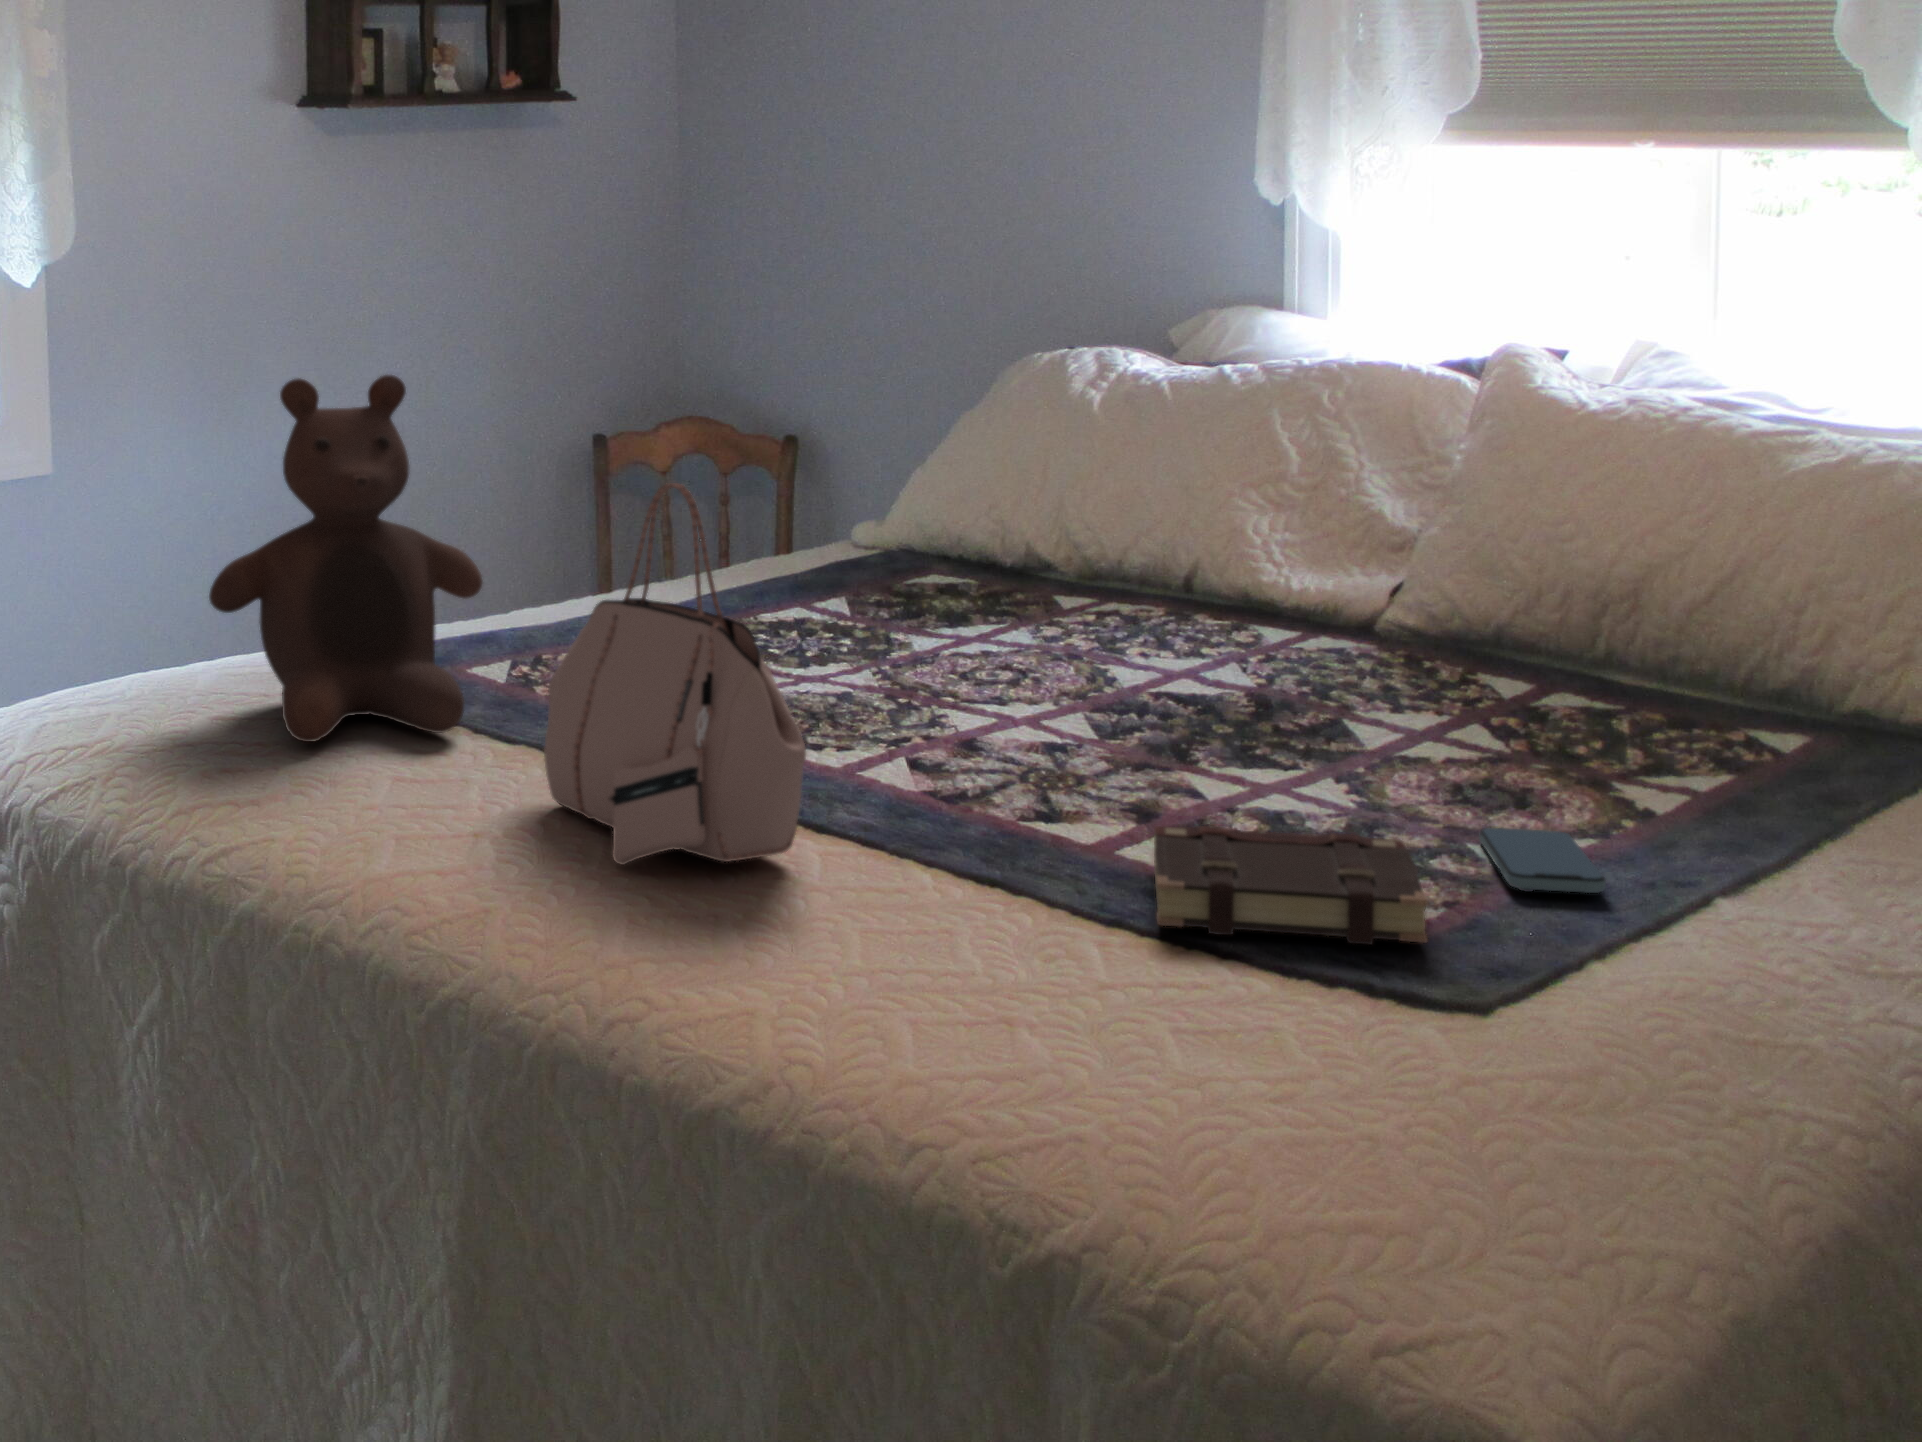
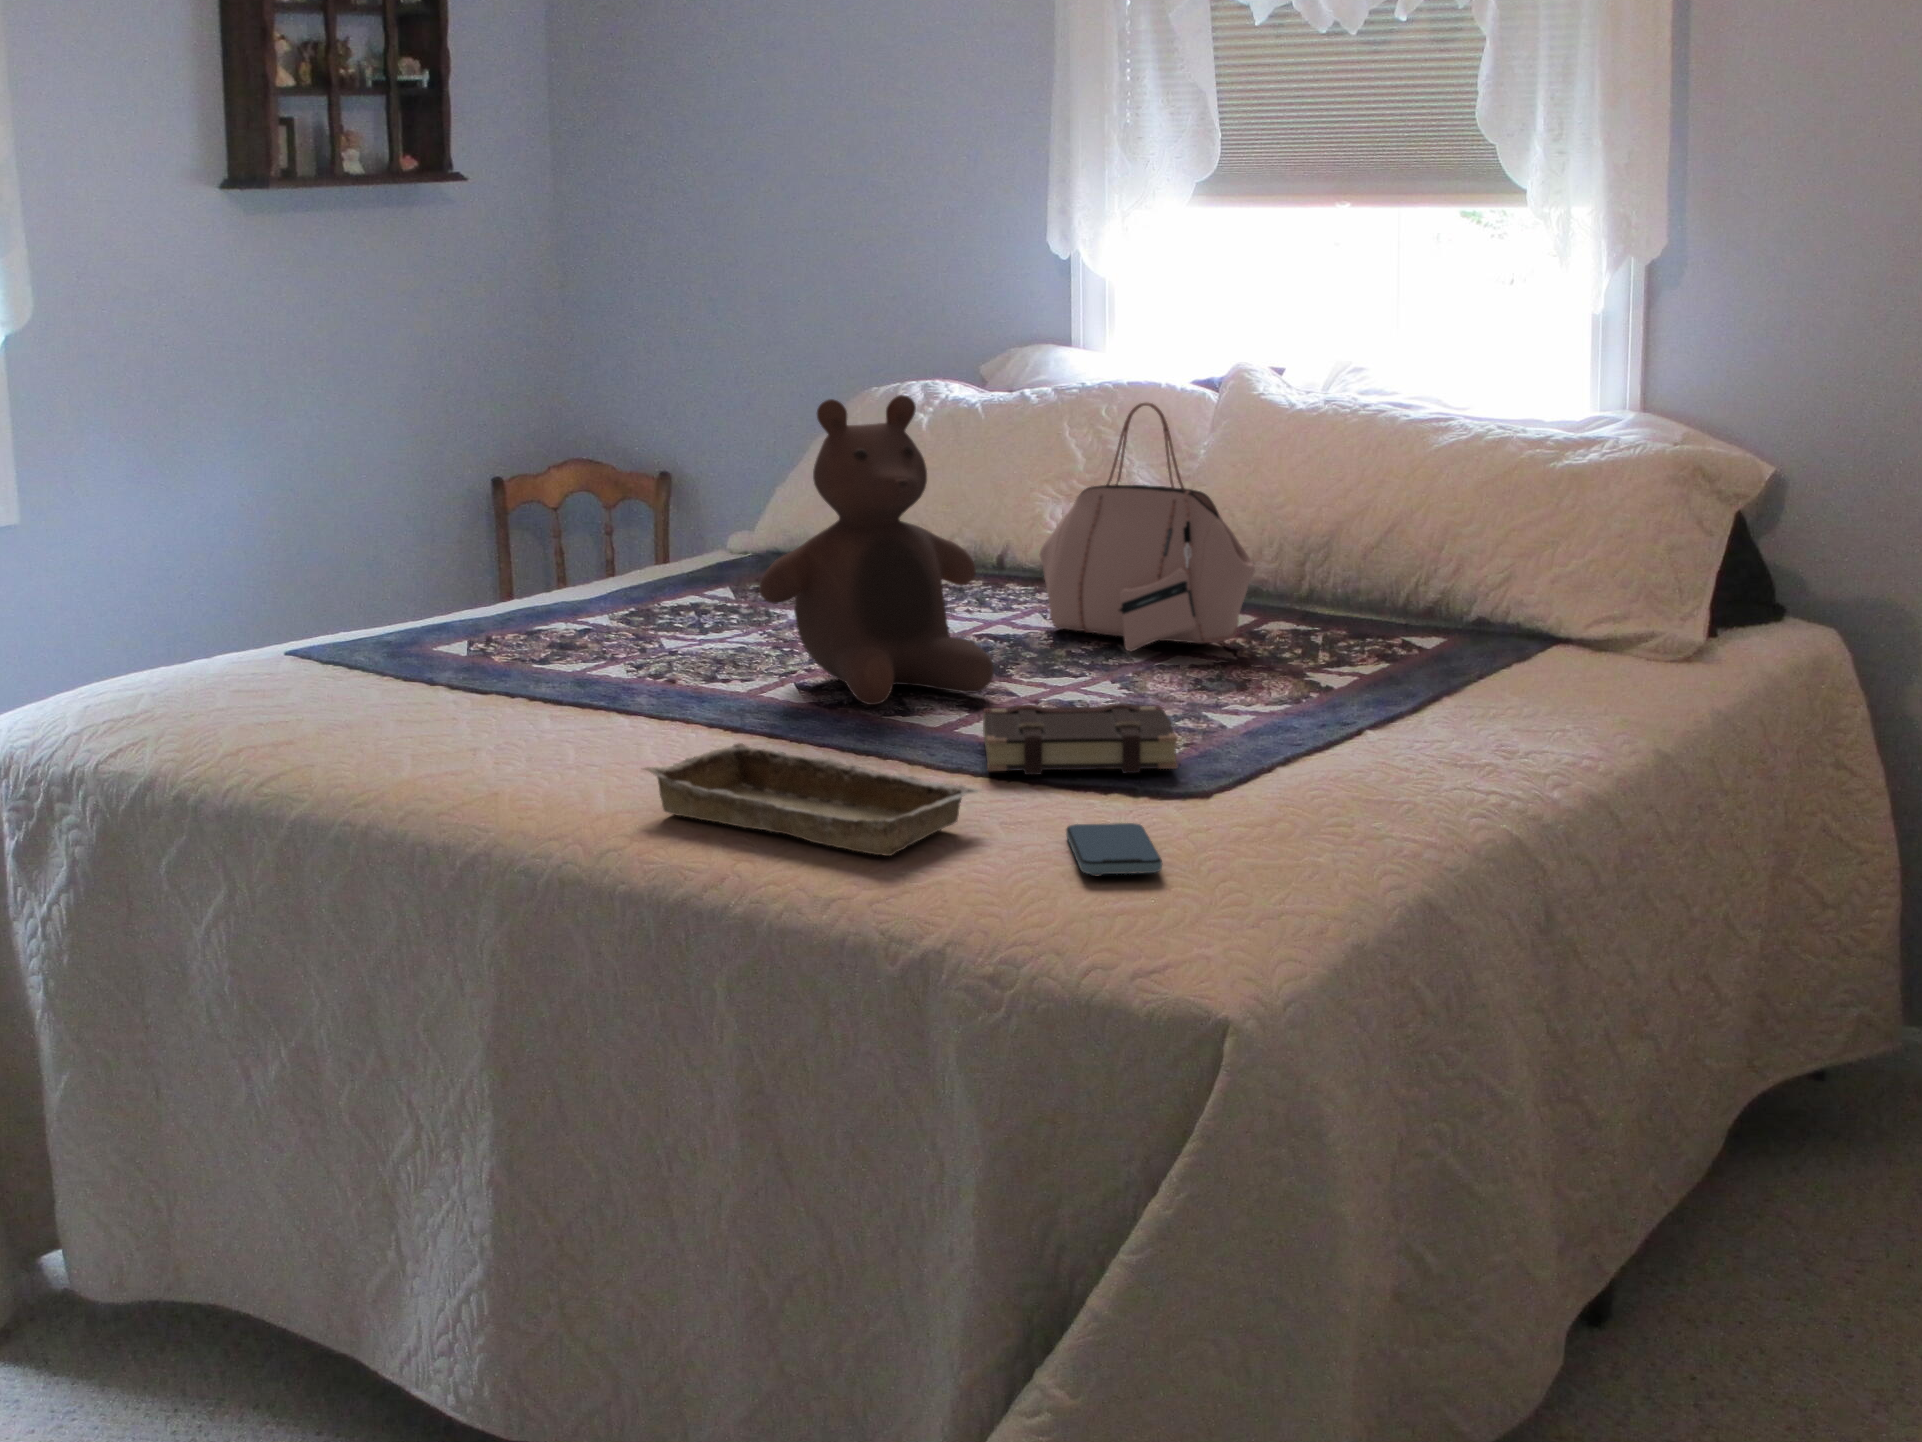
stuffed bear: present [209,375,483,742] -> present [759,395,994,705]
handbag: present [544,483,806,865] -> present [1039,402,1255,651]
smartphone: present [1479,828,1606,893] -> present [1066,823,1162,876]
tray: none [688,863,1149,1065] -> present [643,743,980,856]

